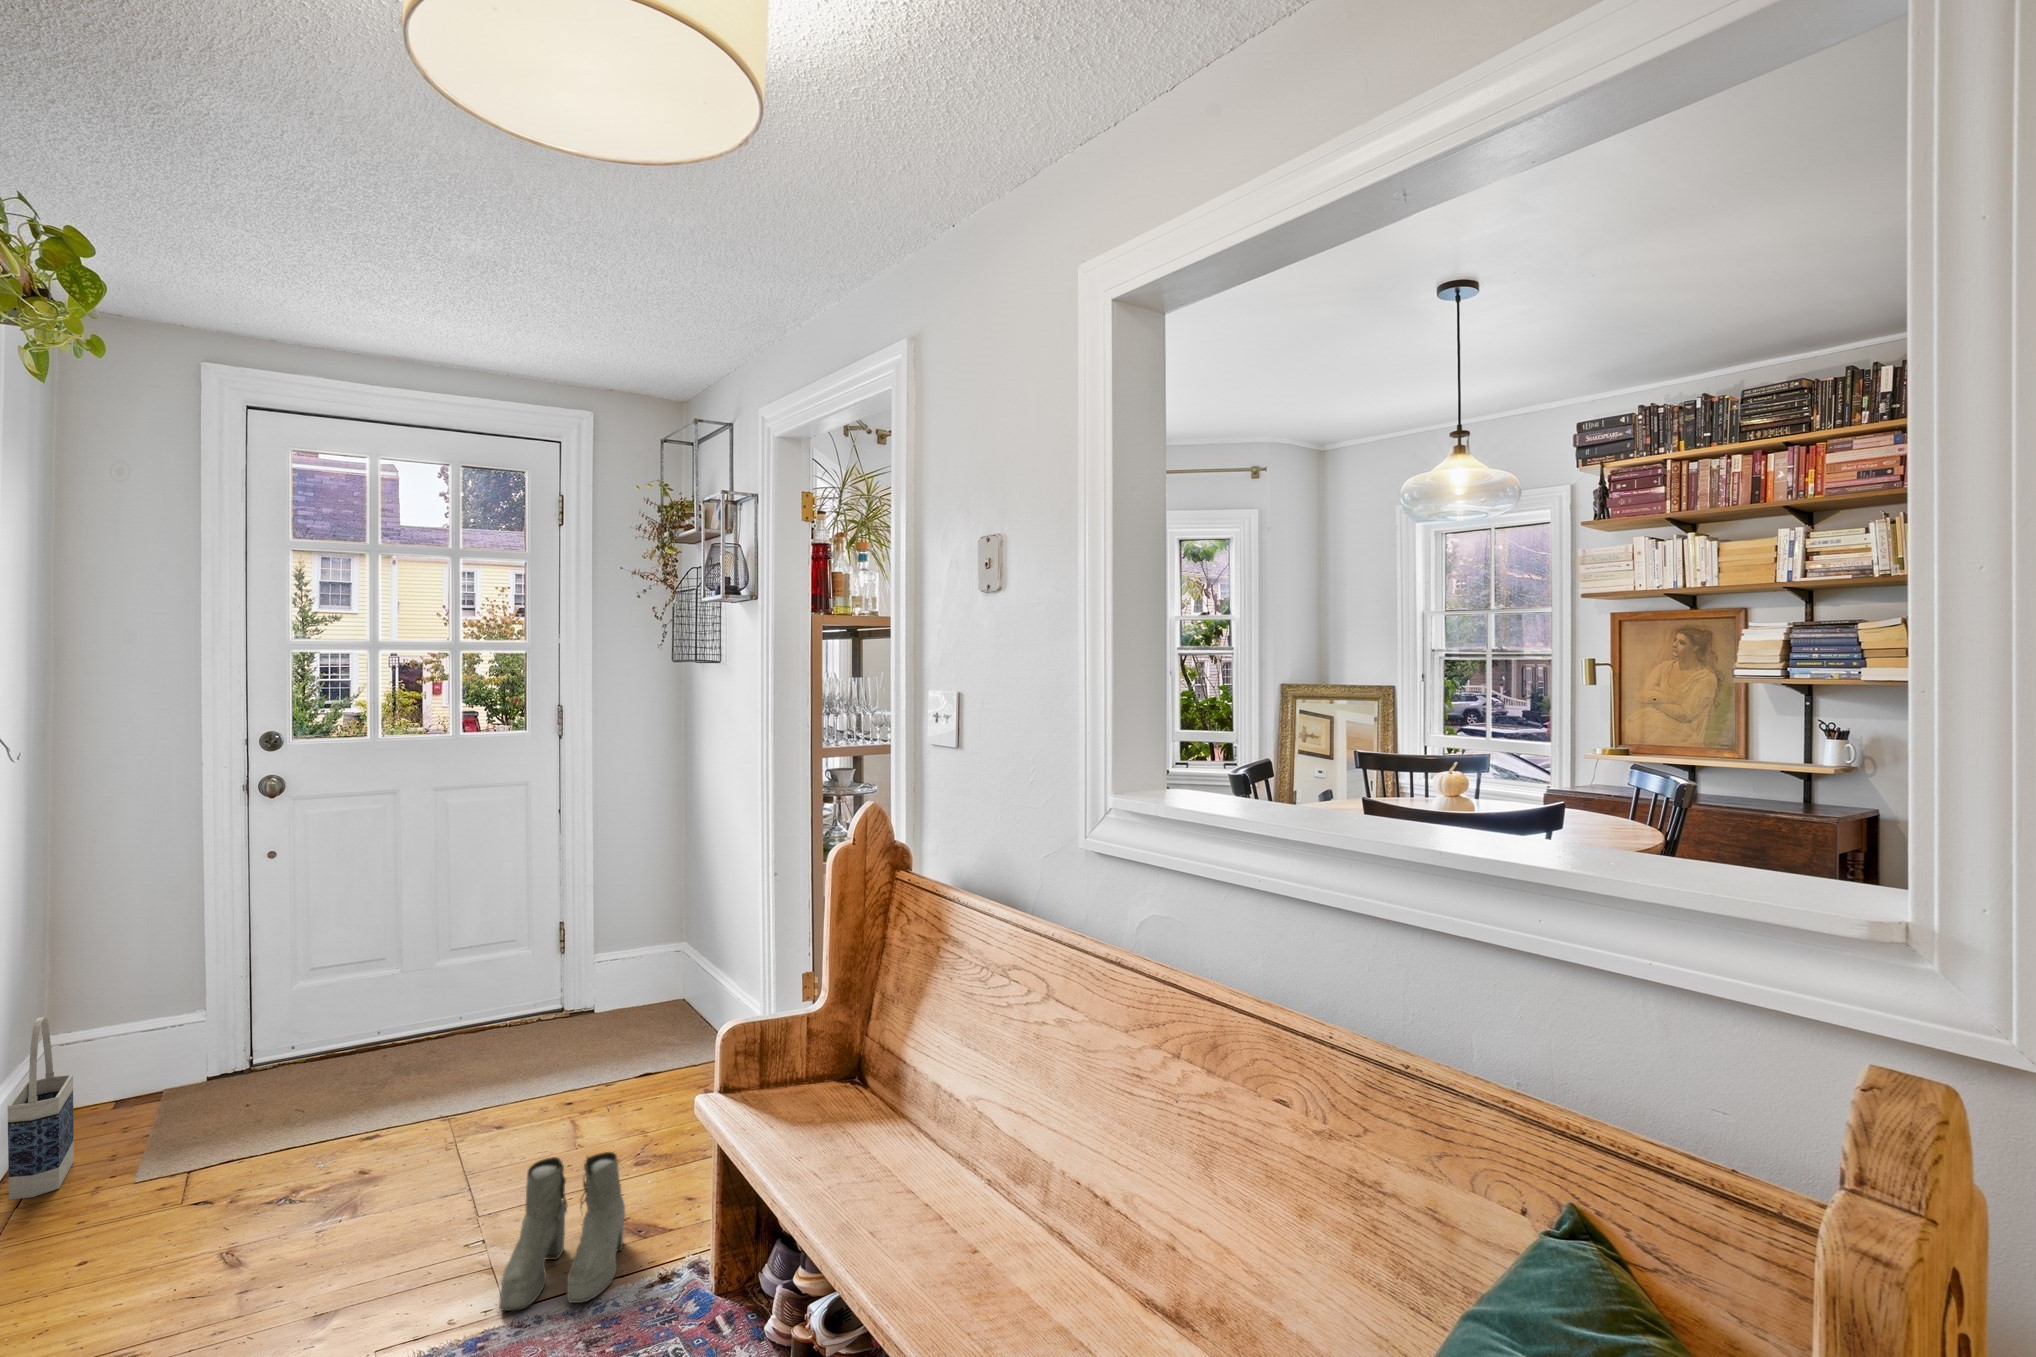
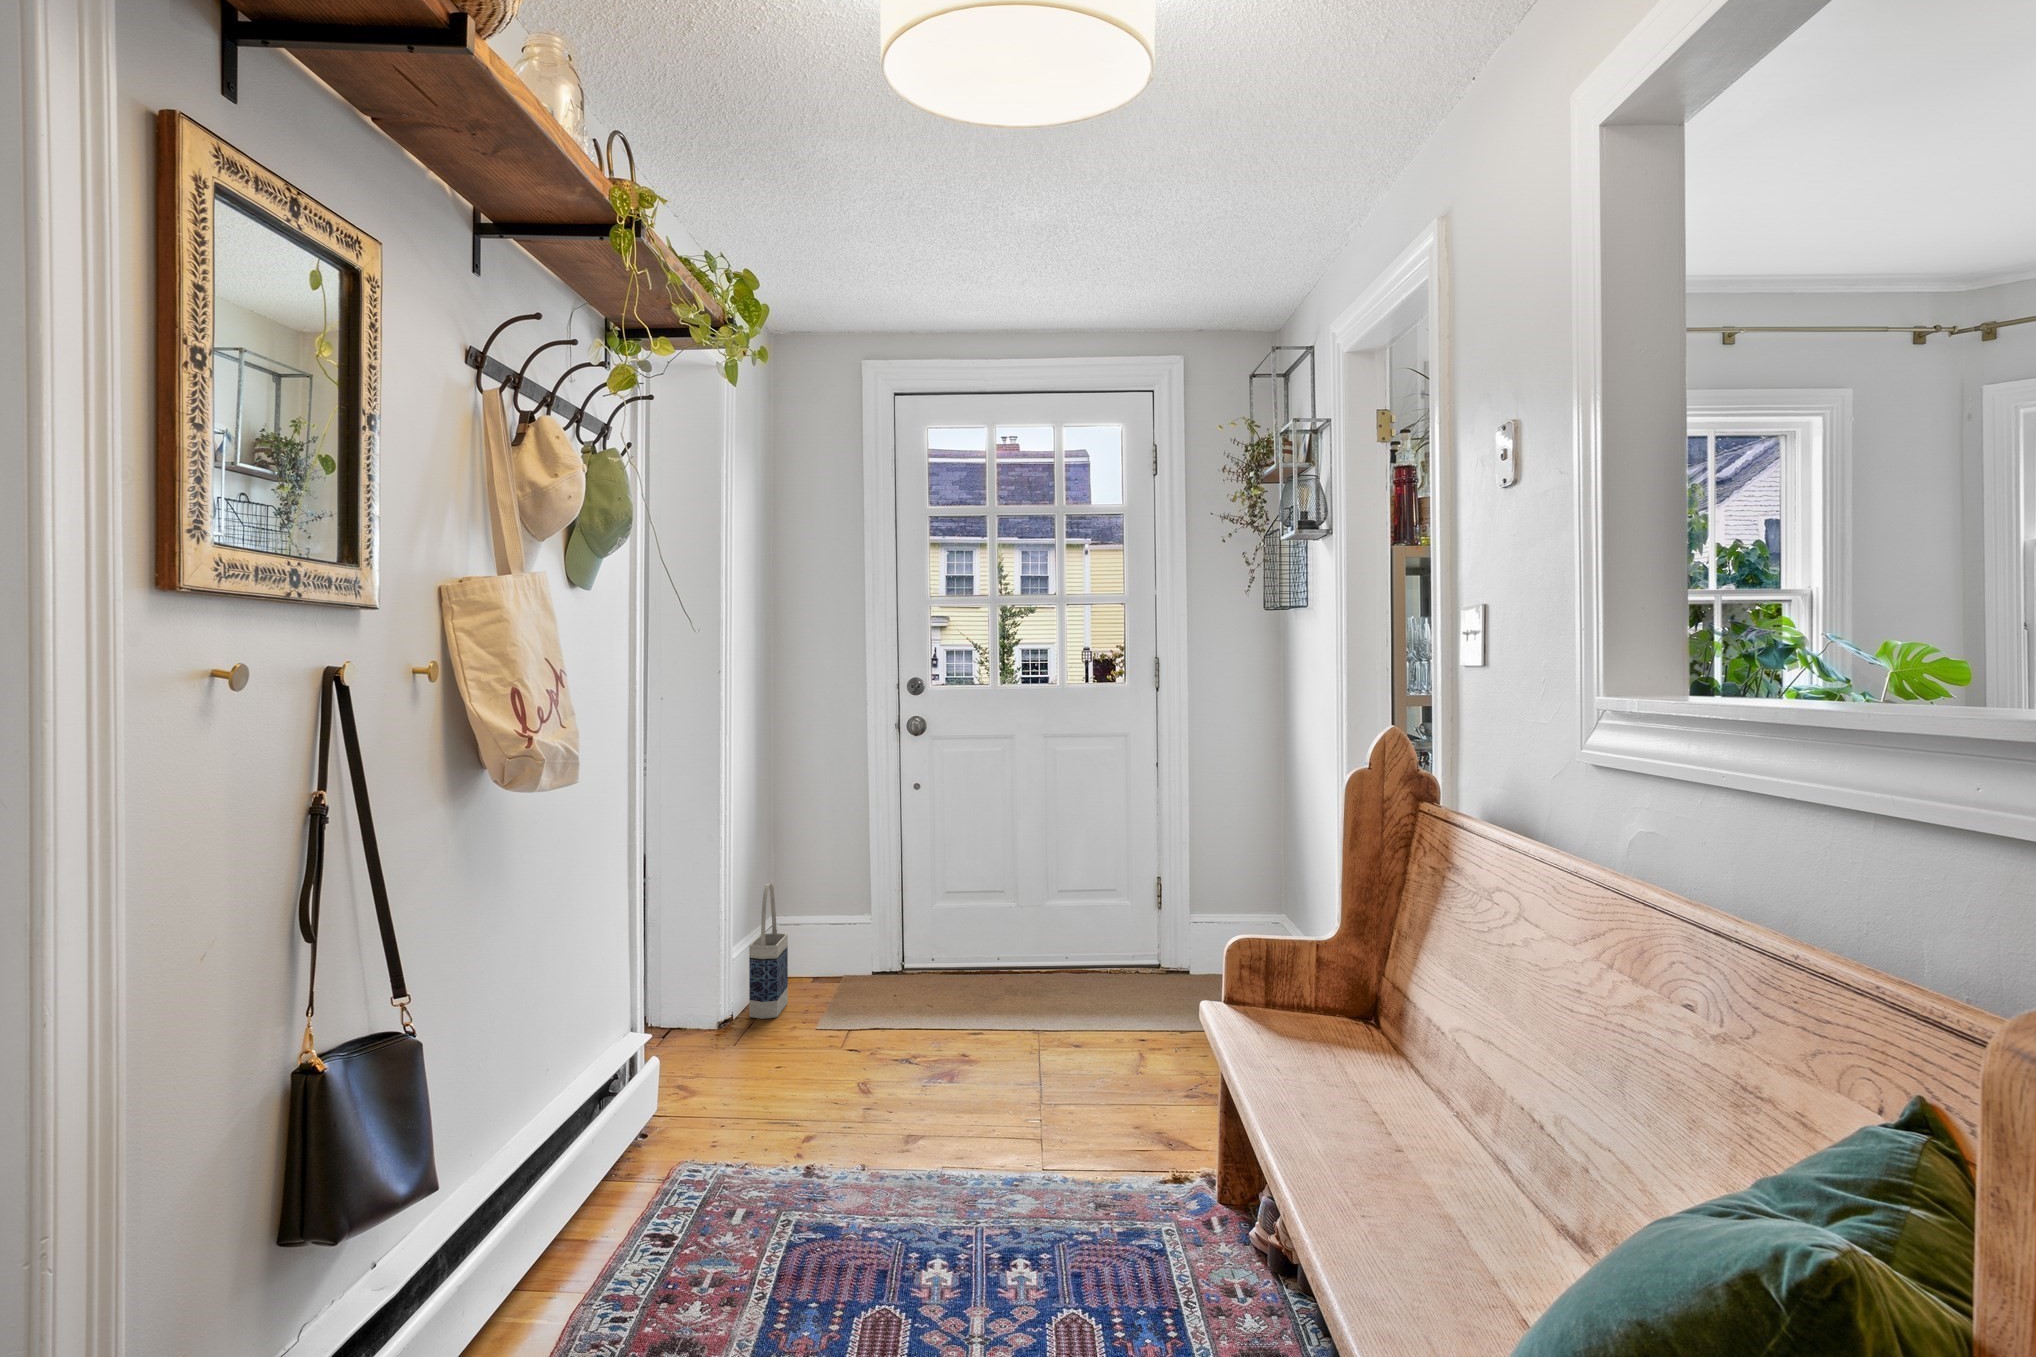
boots: present [499,1152,625,1311] -> none [1039,1050,1153,1180]

